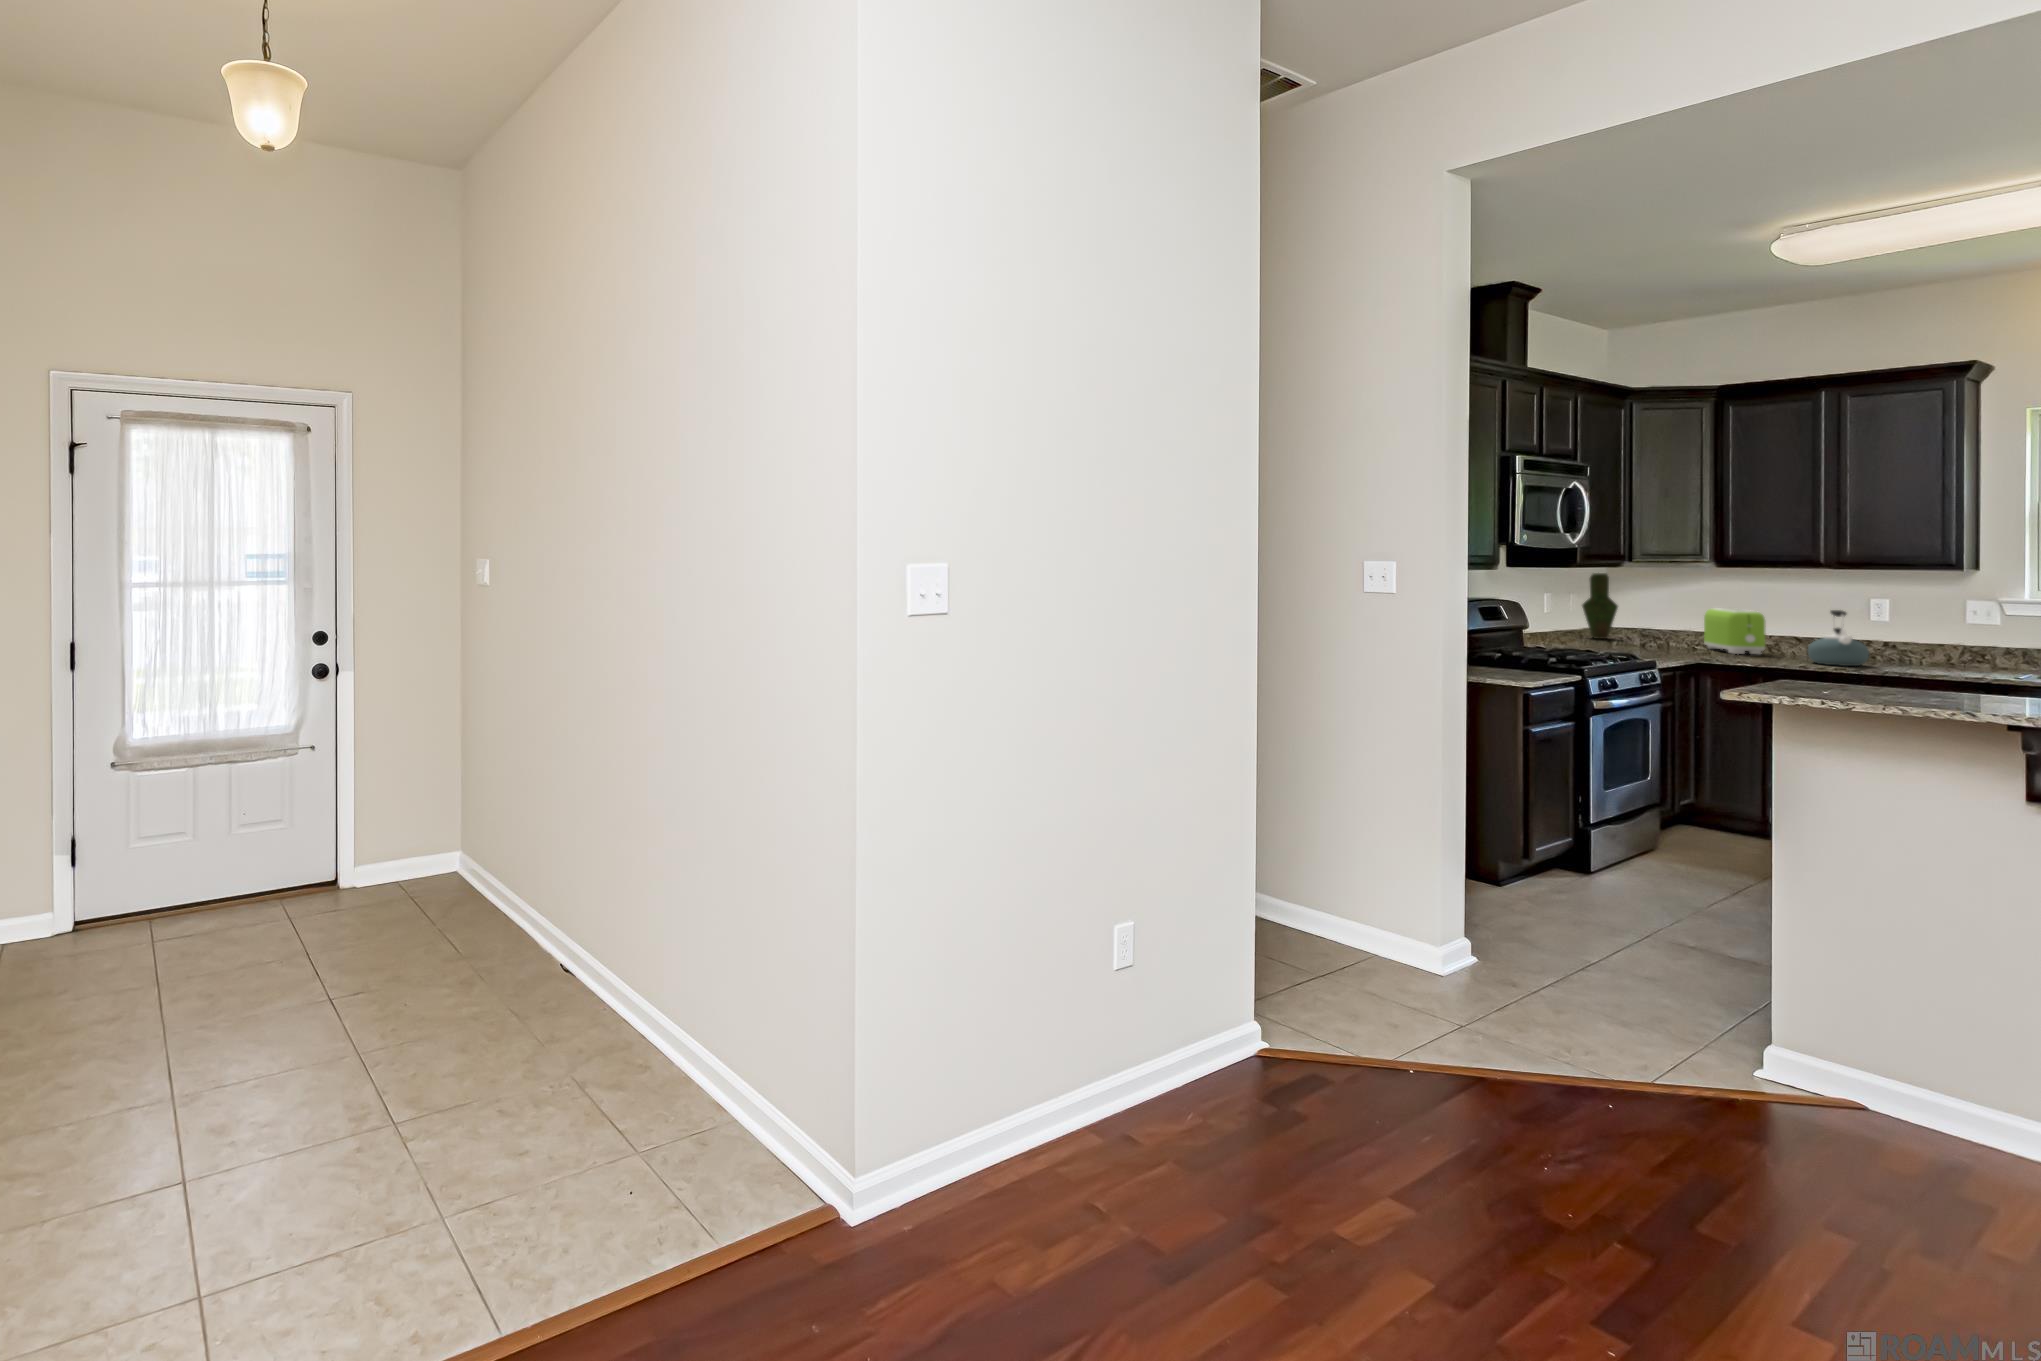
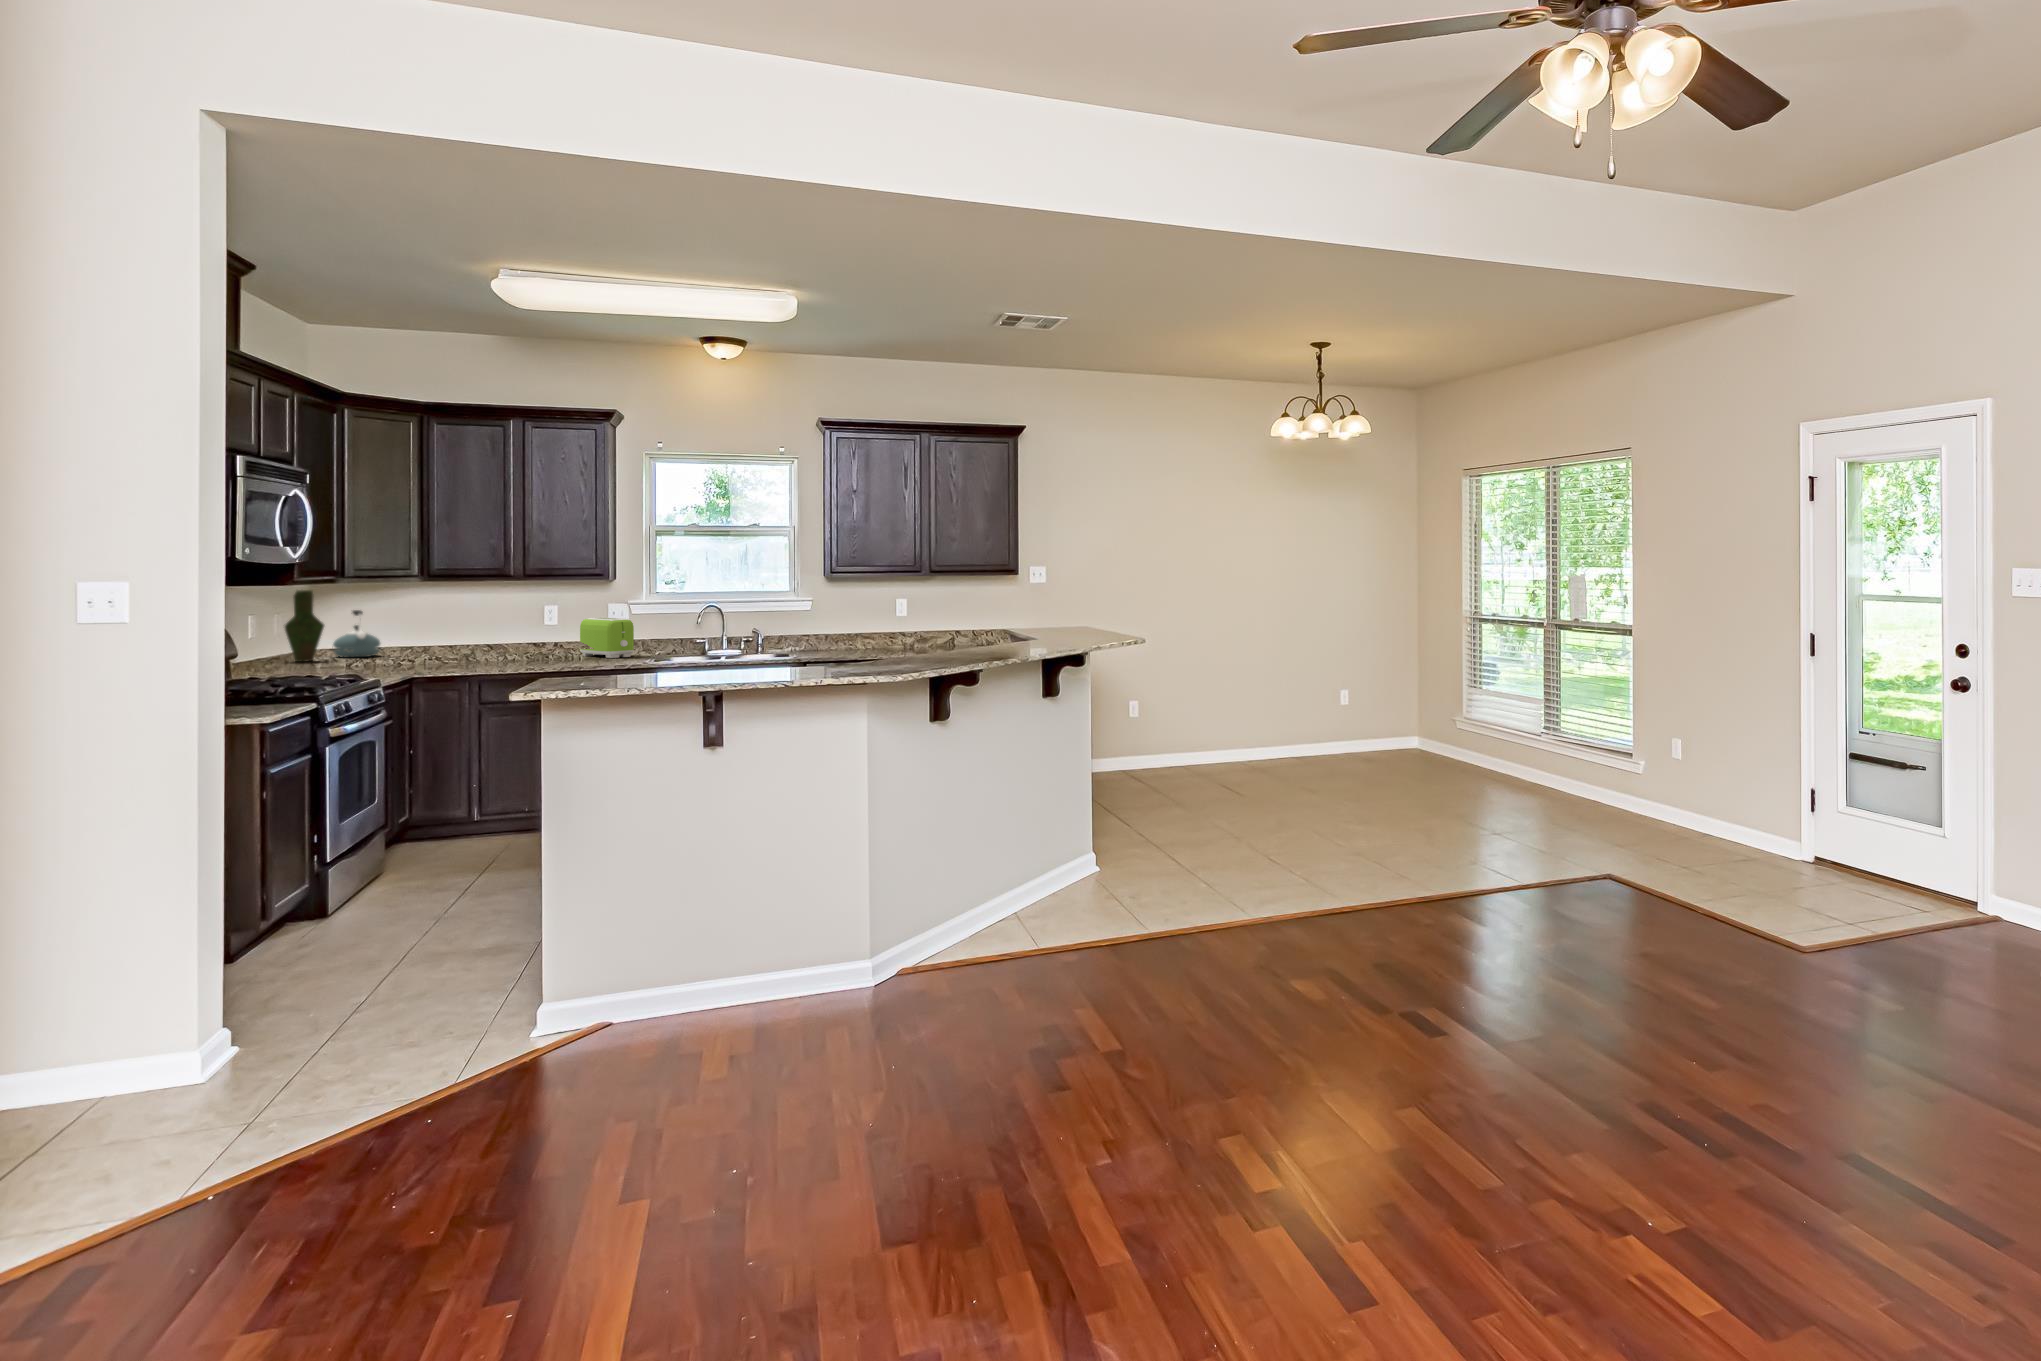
toaster: present [1704,608,1766,654] -> present [580,618,634,658]
kettle: present [1807,610,1869,666] -> present [333,610,380,658]

